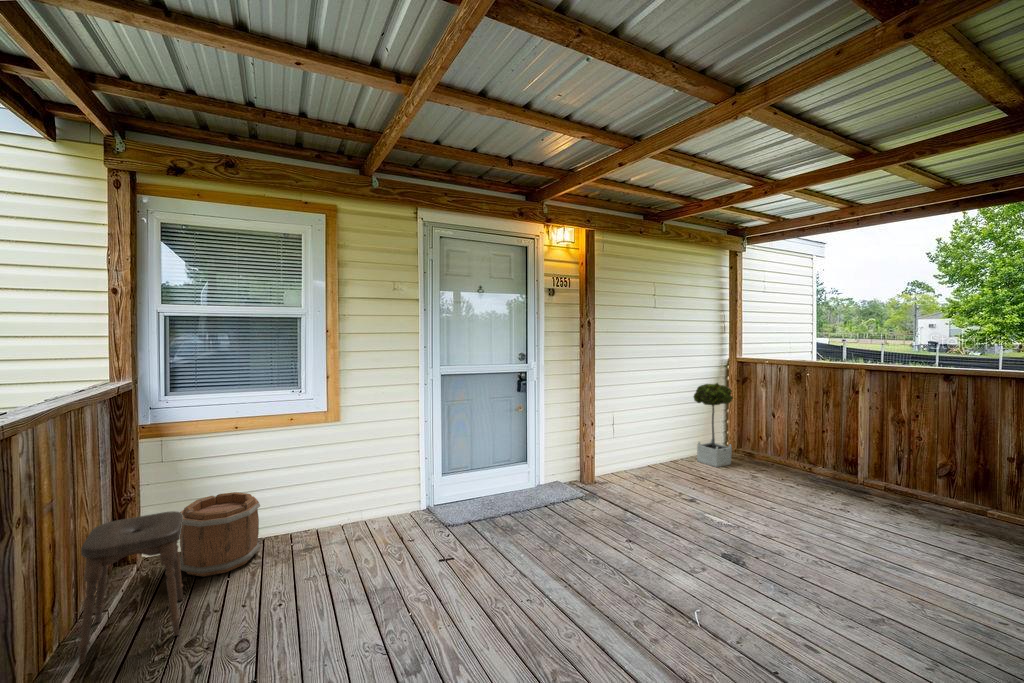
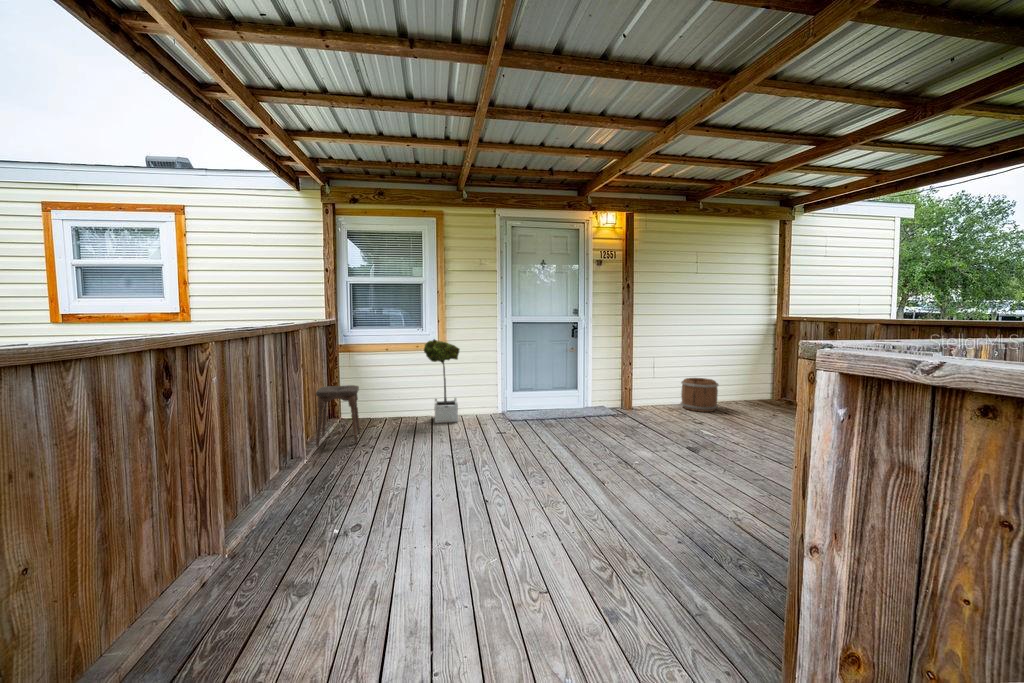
potted tree: present [694,383,733,467] -> present [424,339,460,423]
bucket: present [179,492,260,577] -> present [681,378,719,412]

